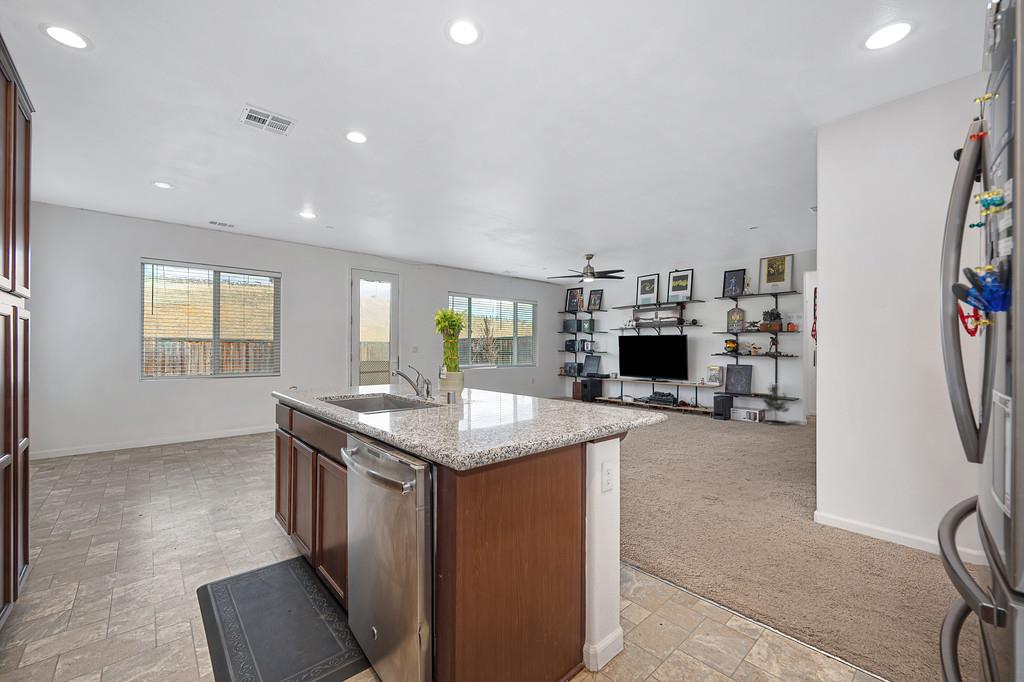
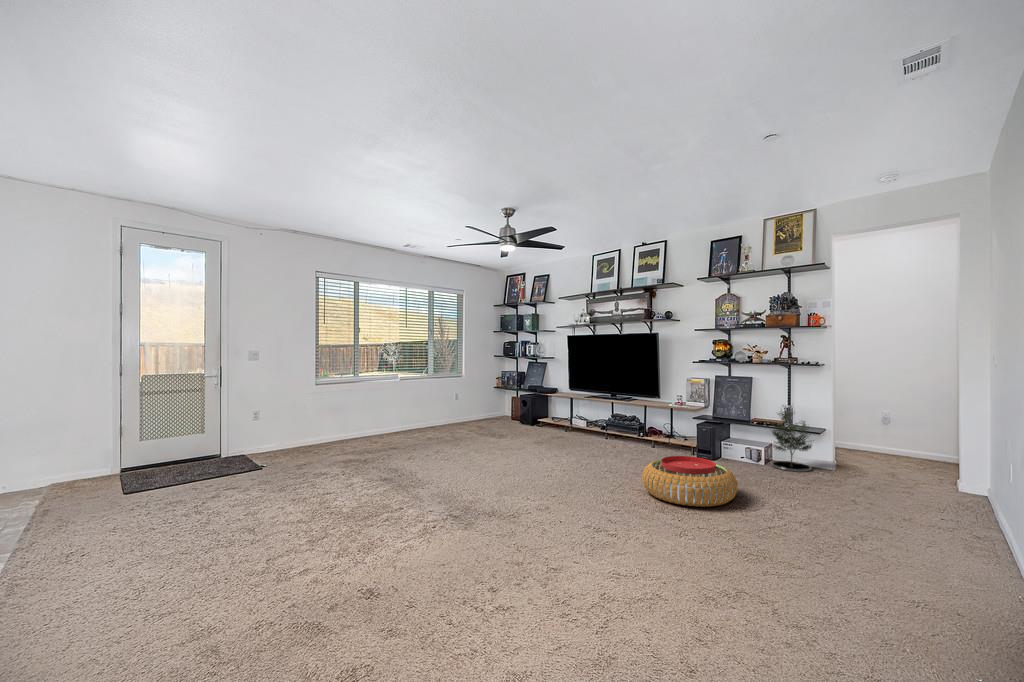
pouf: none [679,411,737,437] -> present [642,456,738,507]

